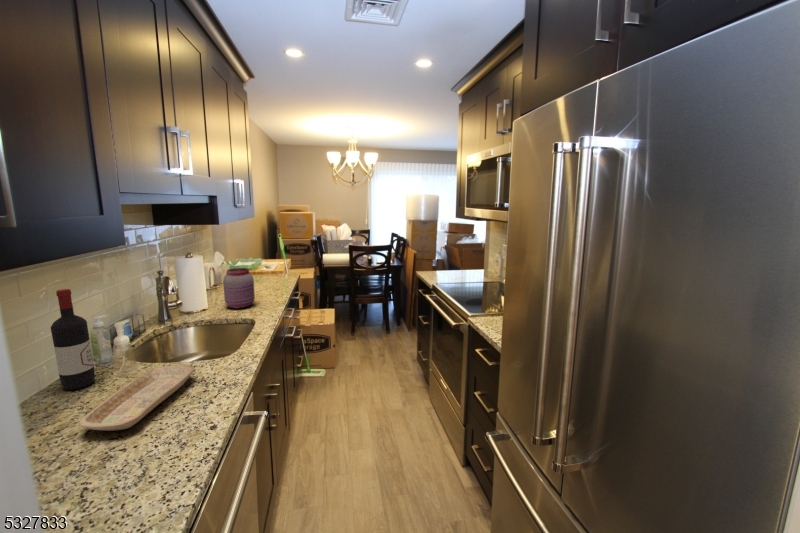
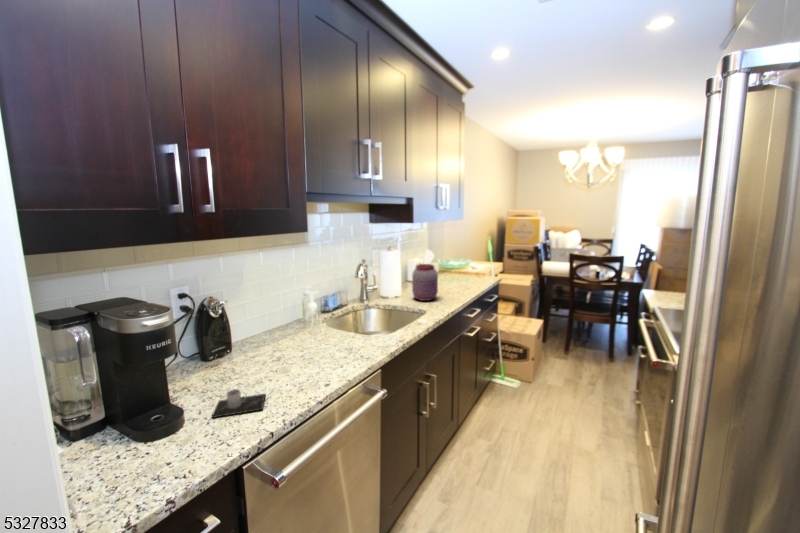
wine bottle: present [51,289,95,390] -> none [270,264,292,336]
tray: present [80,365,195,431] -> none [249,335,342,376]
mug: none [75,446,158,498] -> present [212,389,265,418]

